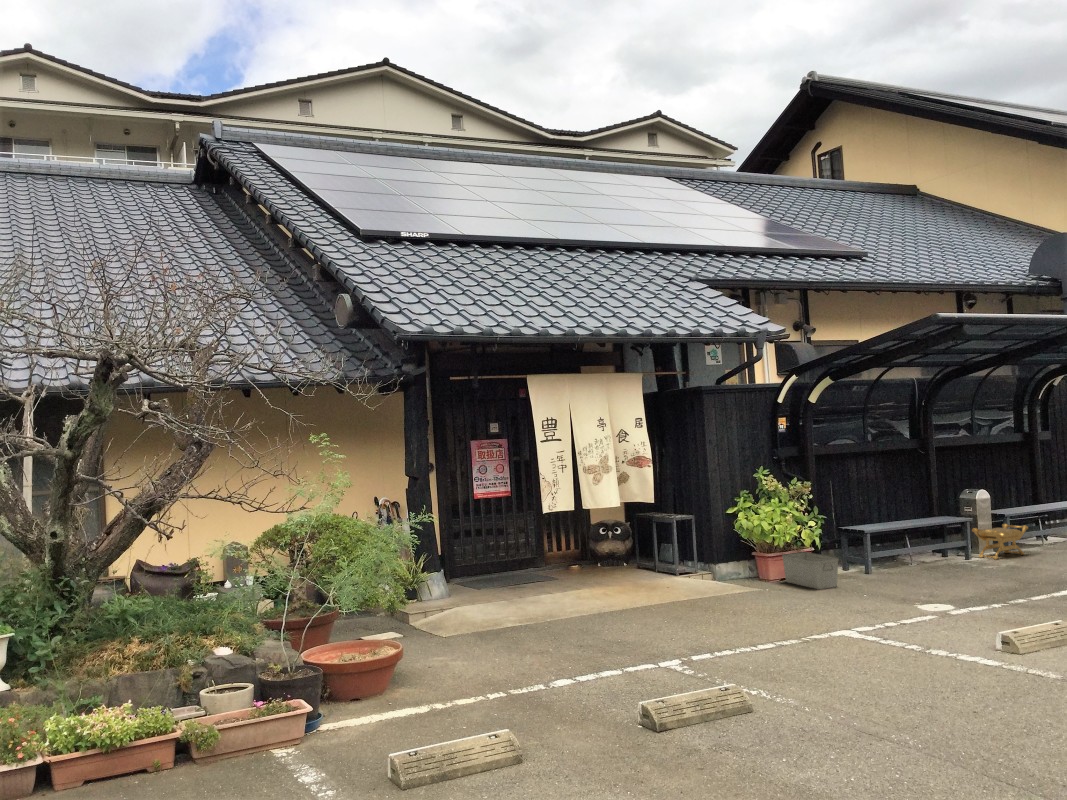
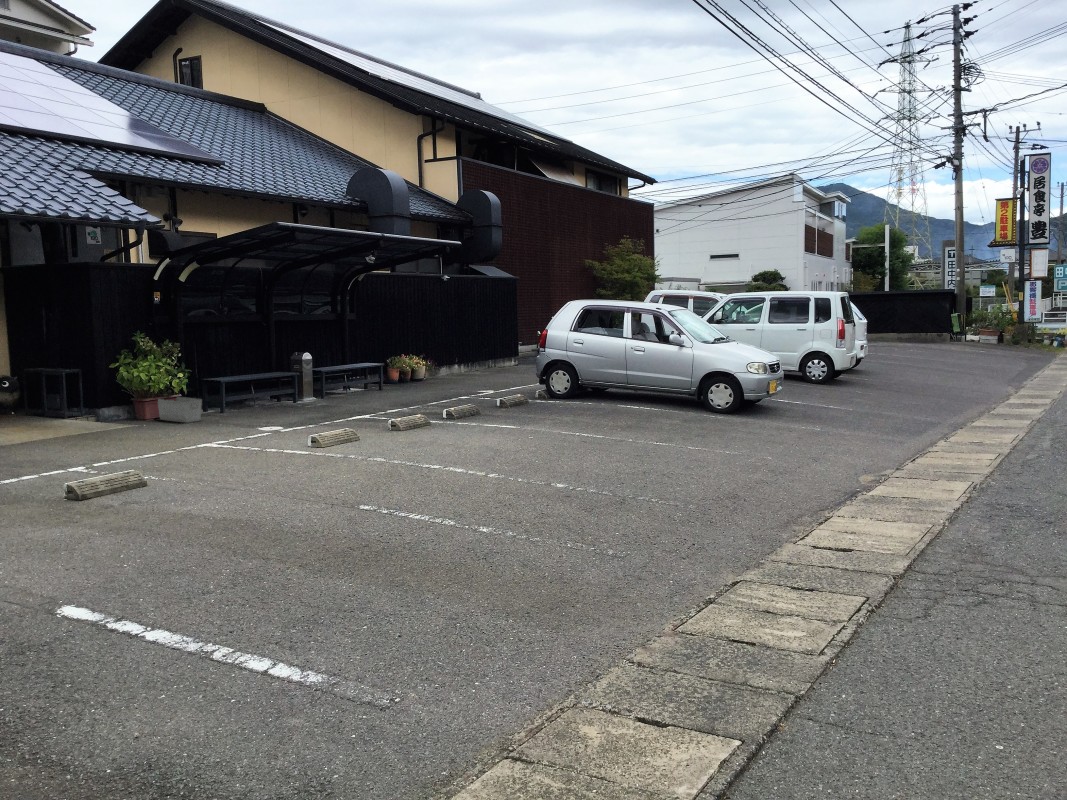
stool: present [972,524,1028,559] -> none [298,376,336,401]

